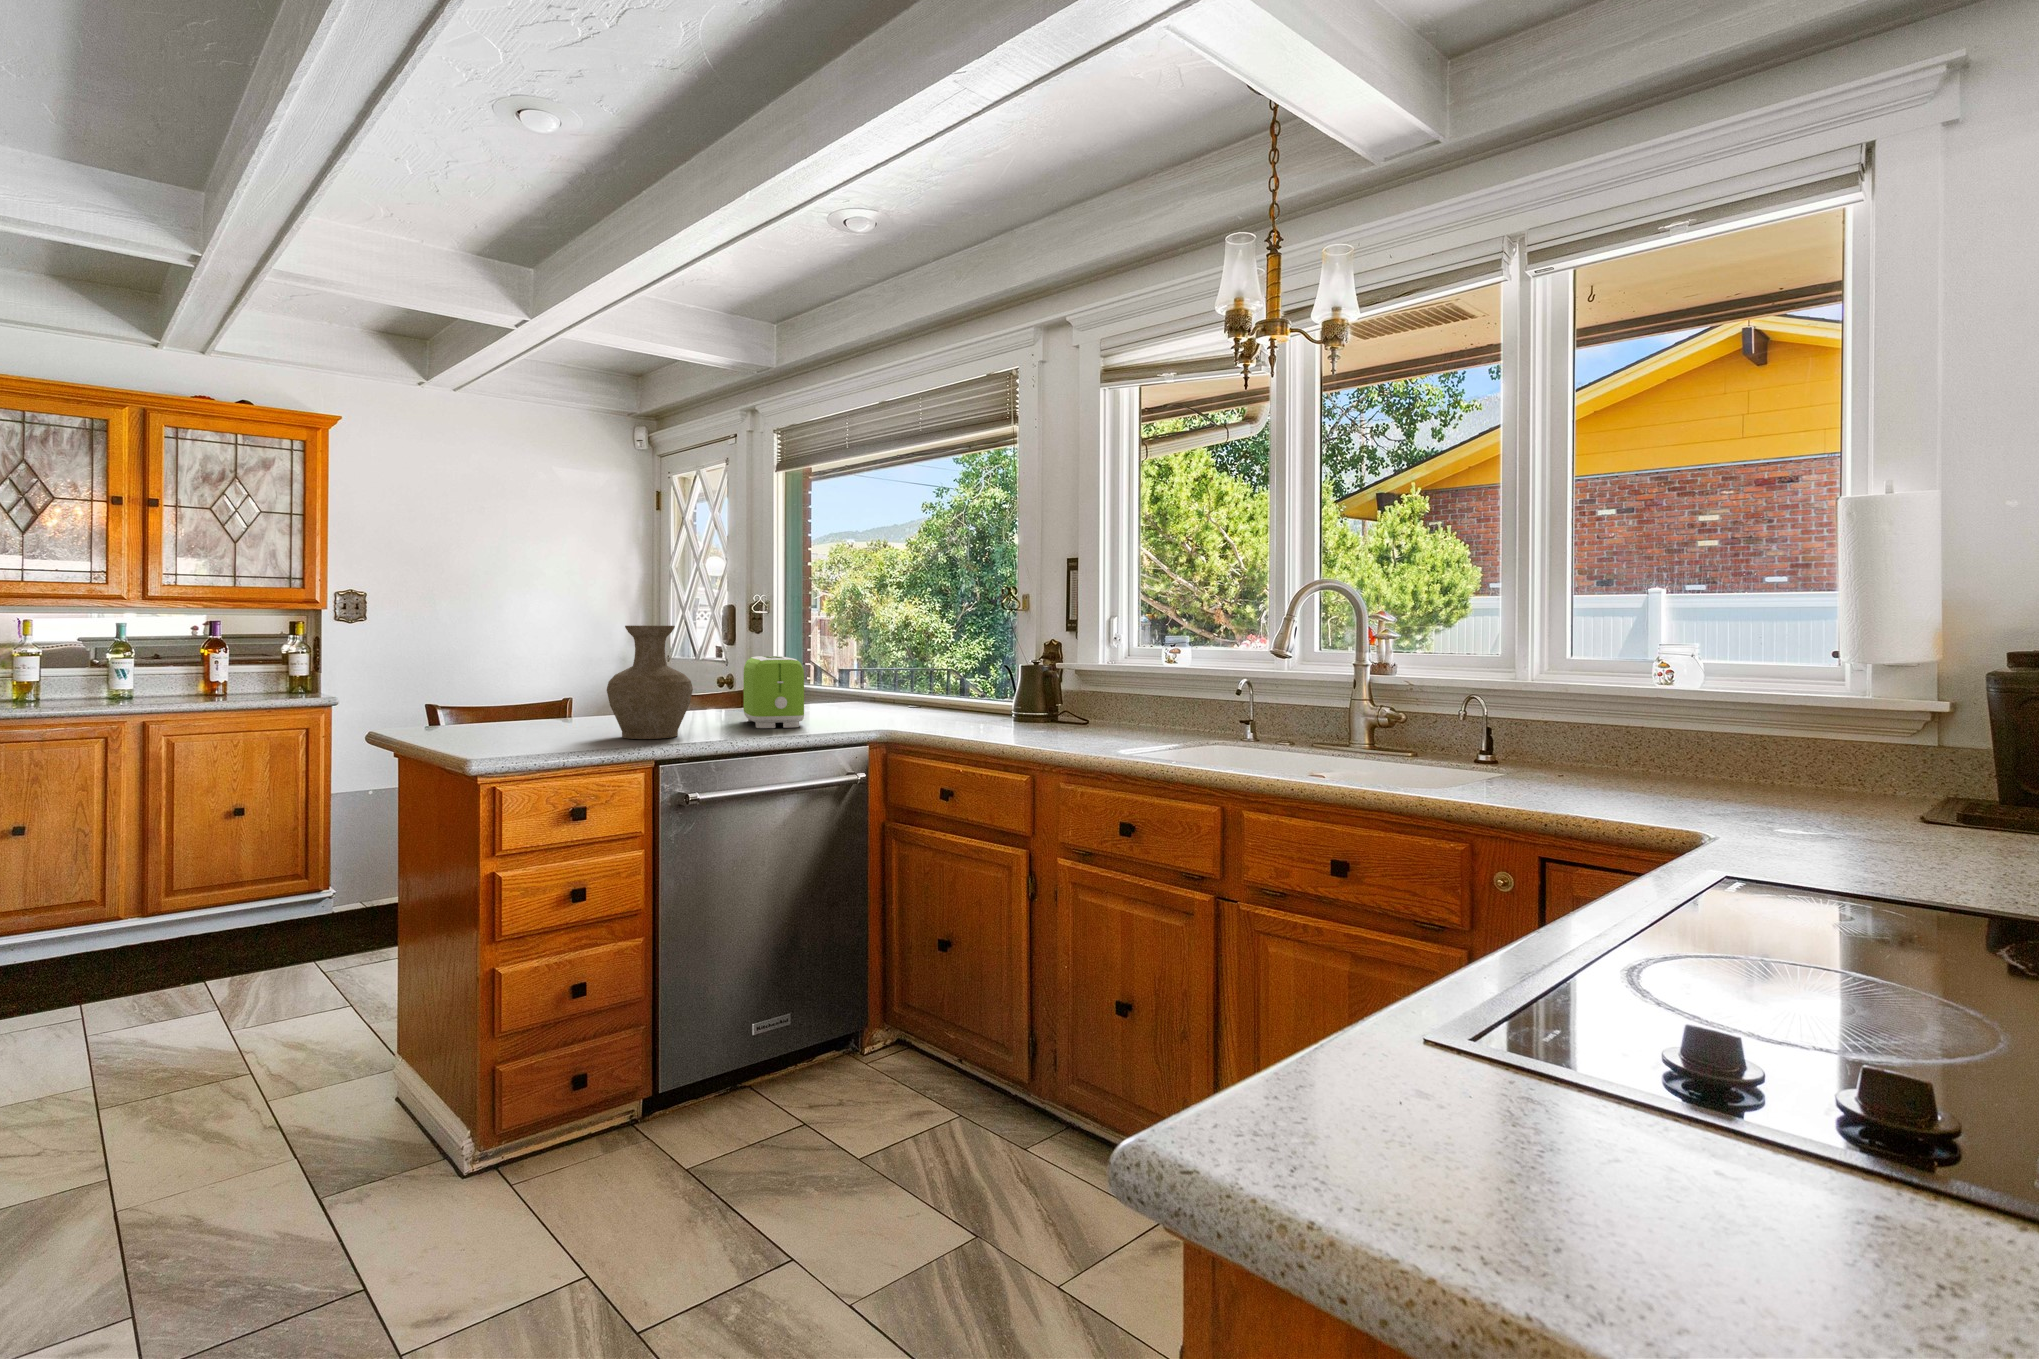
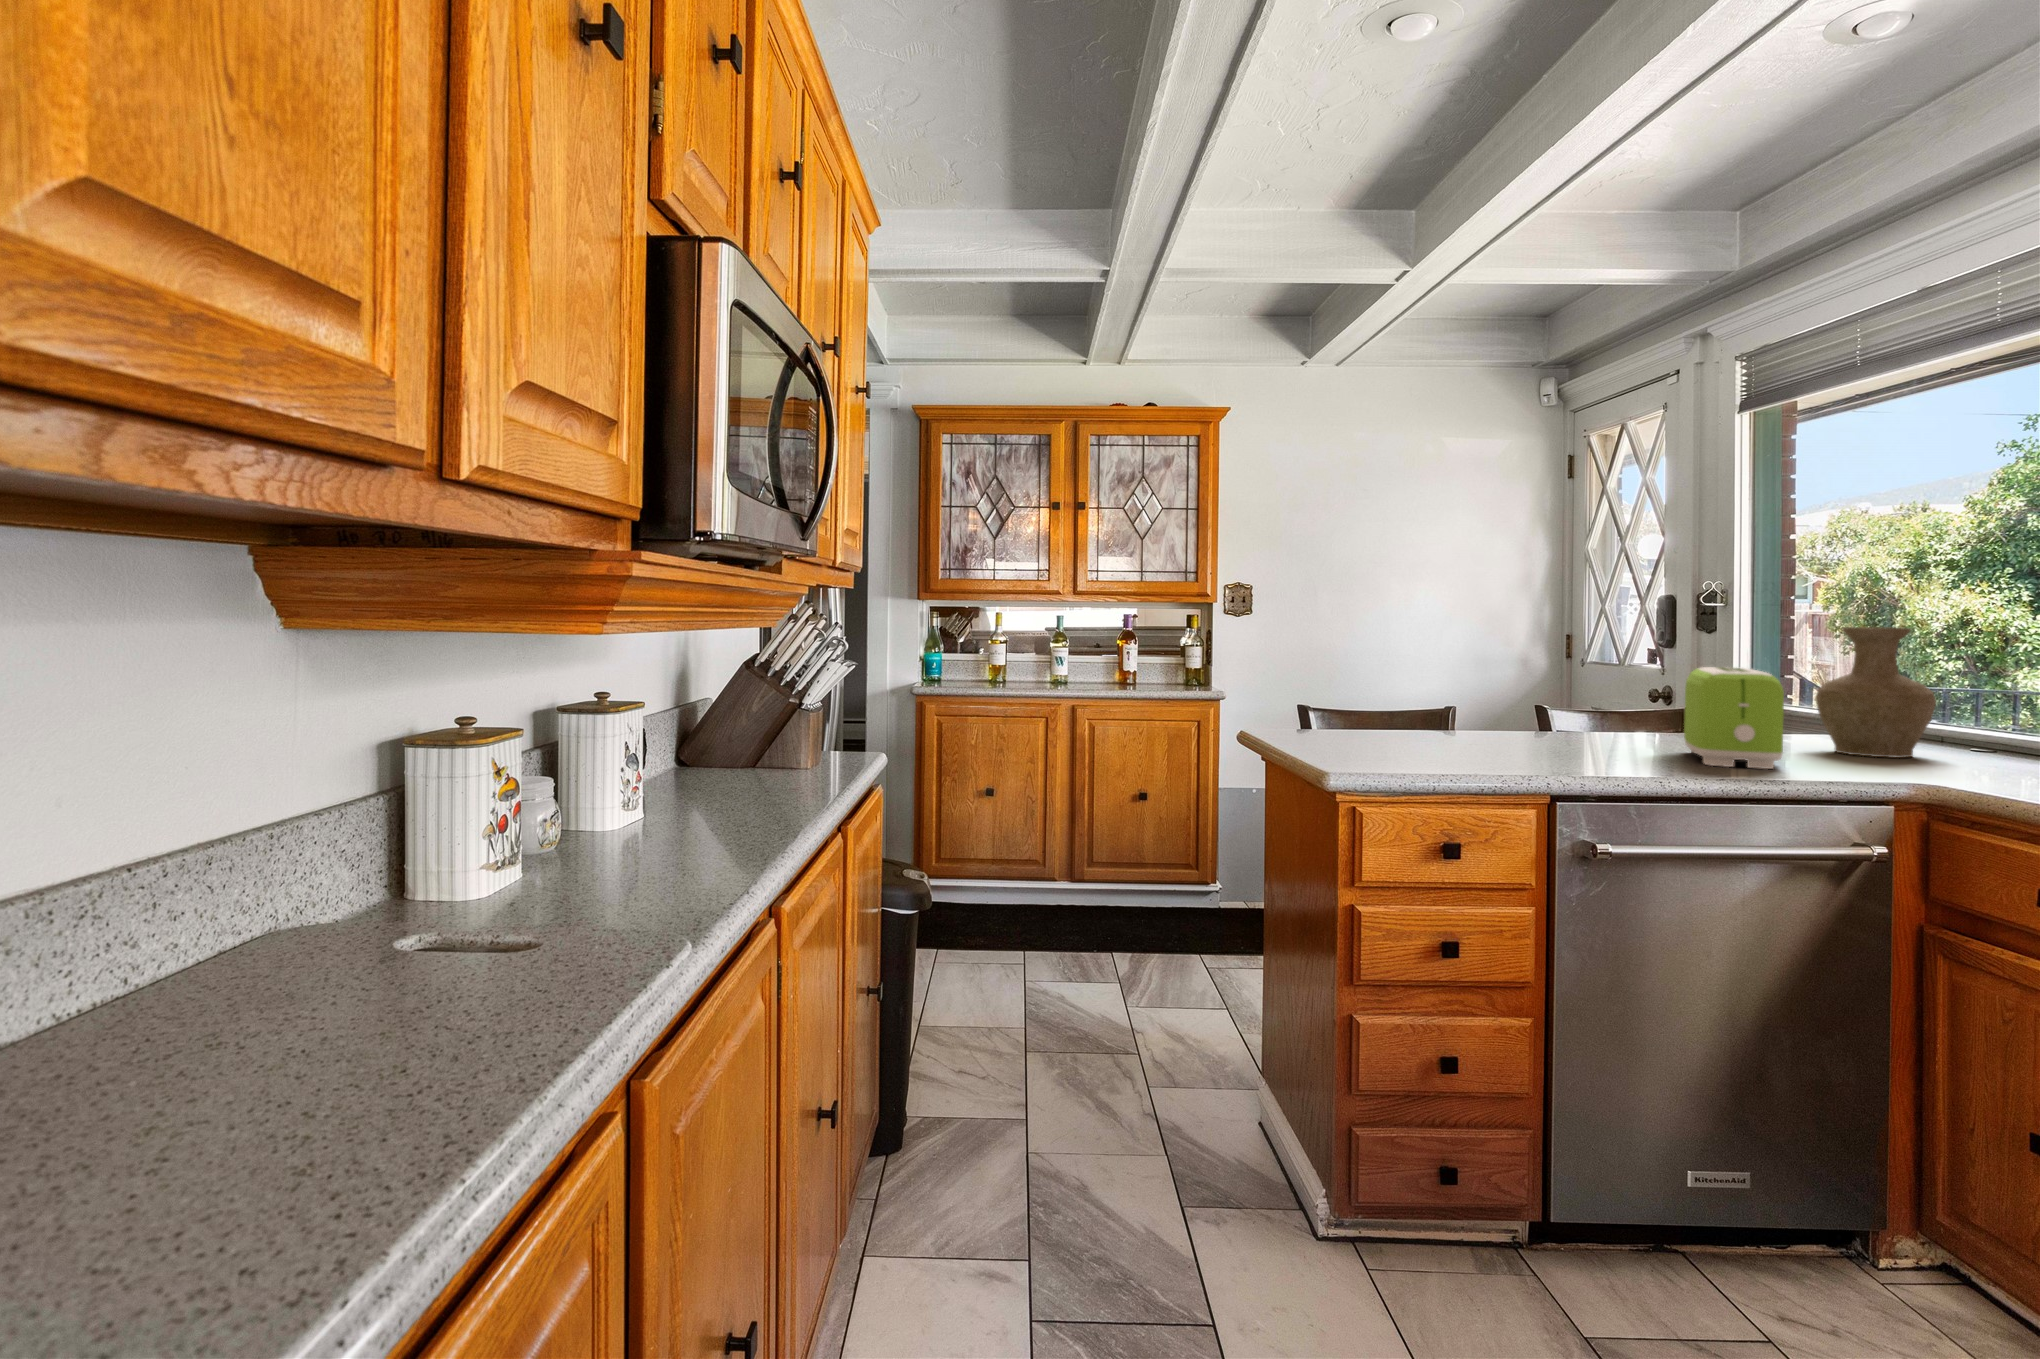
vase: present [607,625,693,739] -> present [1815,627,1936,758]

